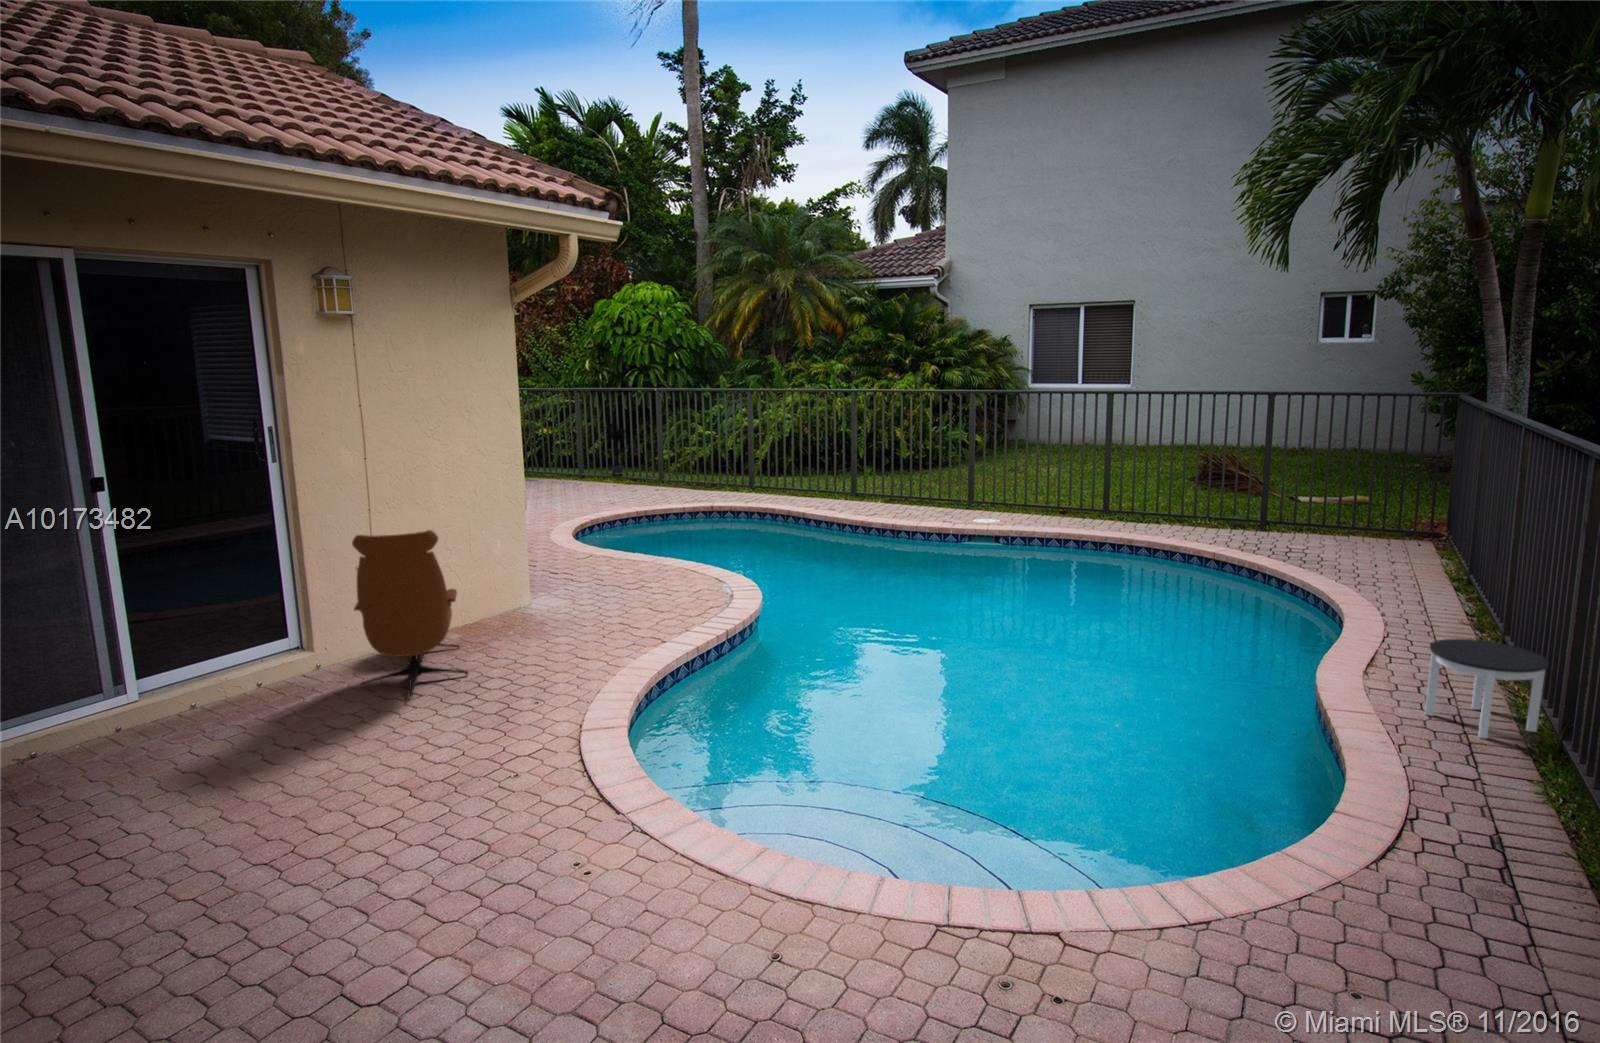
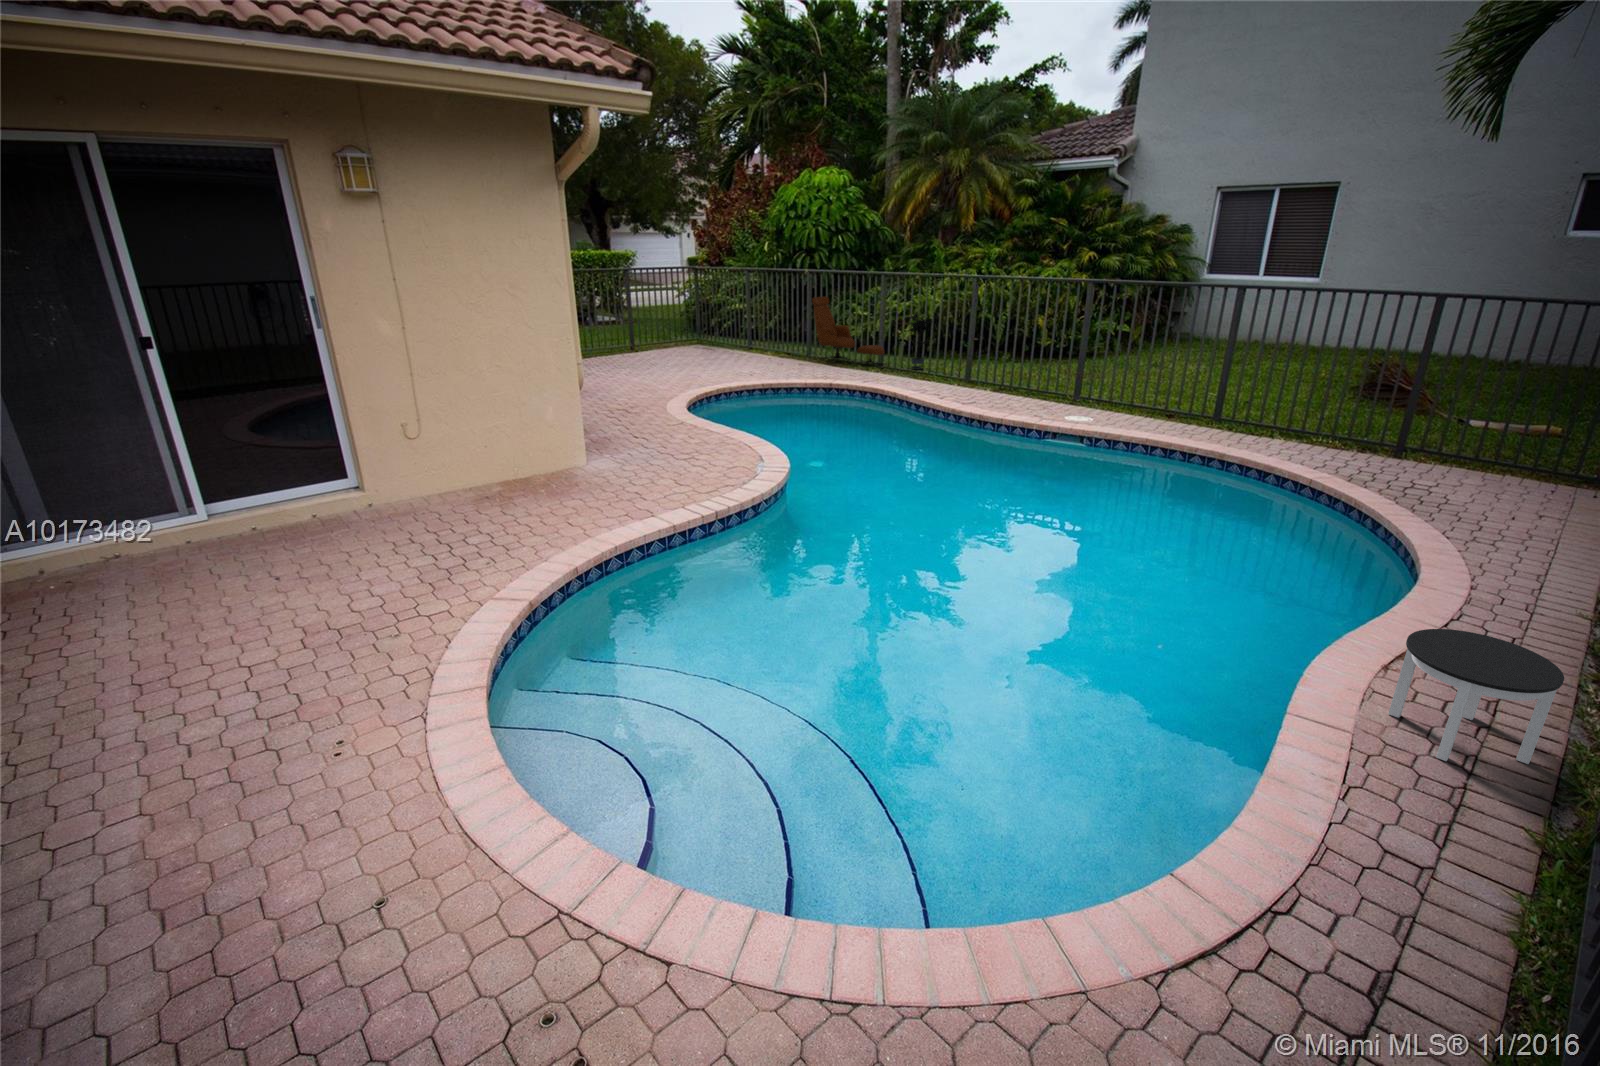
potted plant: present [602,423,626,476] -> present [905,313,932,370]
lounge chair: present [352,530,468,698] -> present [812,297,884,364]

